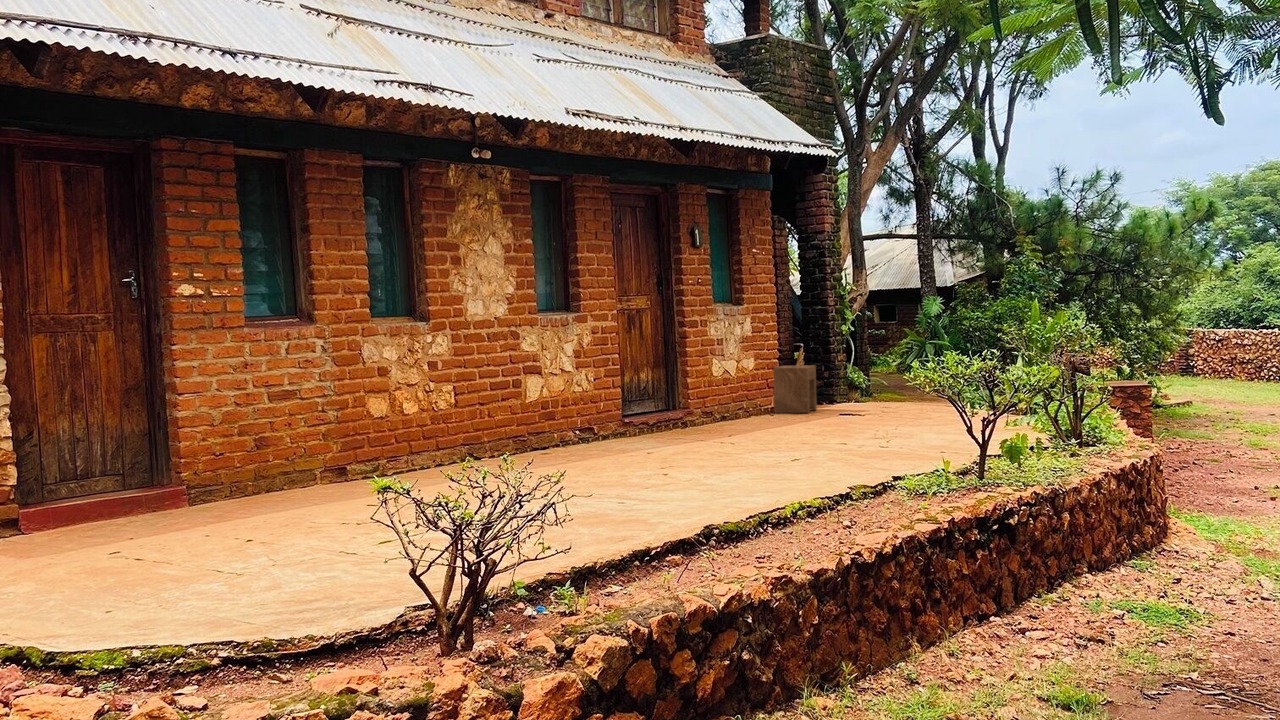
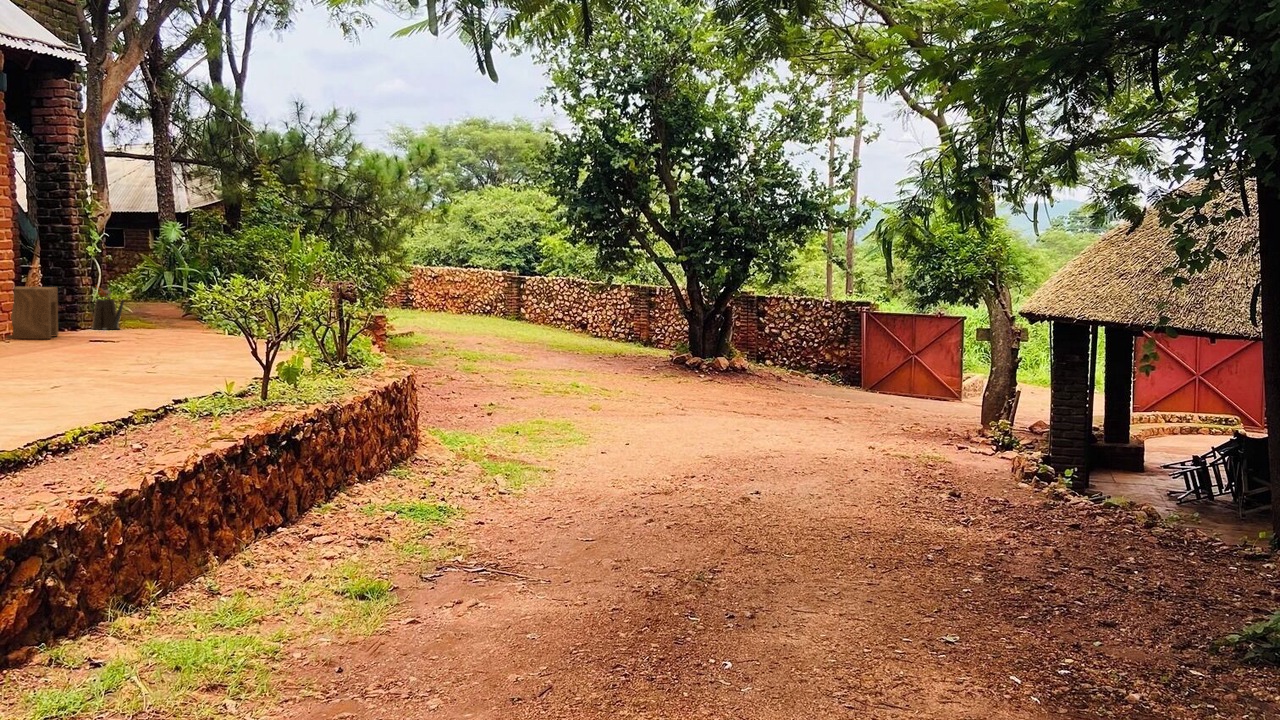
watering can: none [845,361,875,403] -> present [88,288,124,330]

